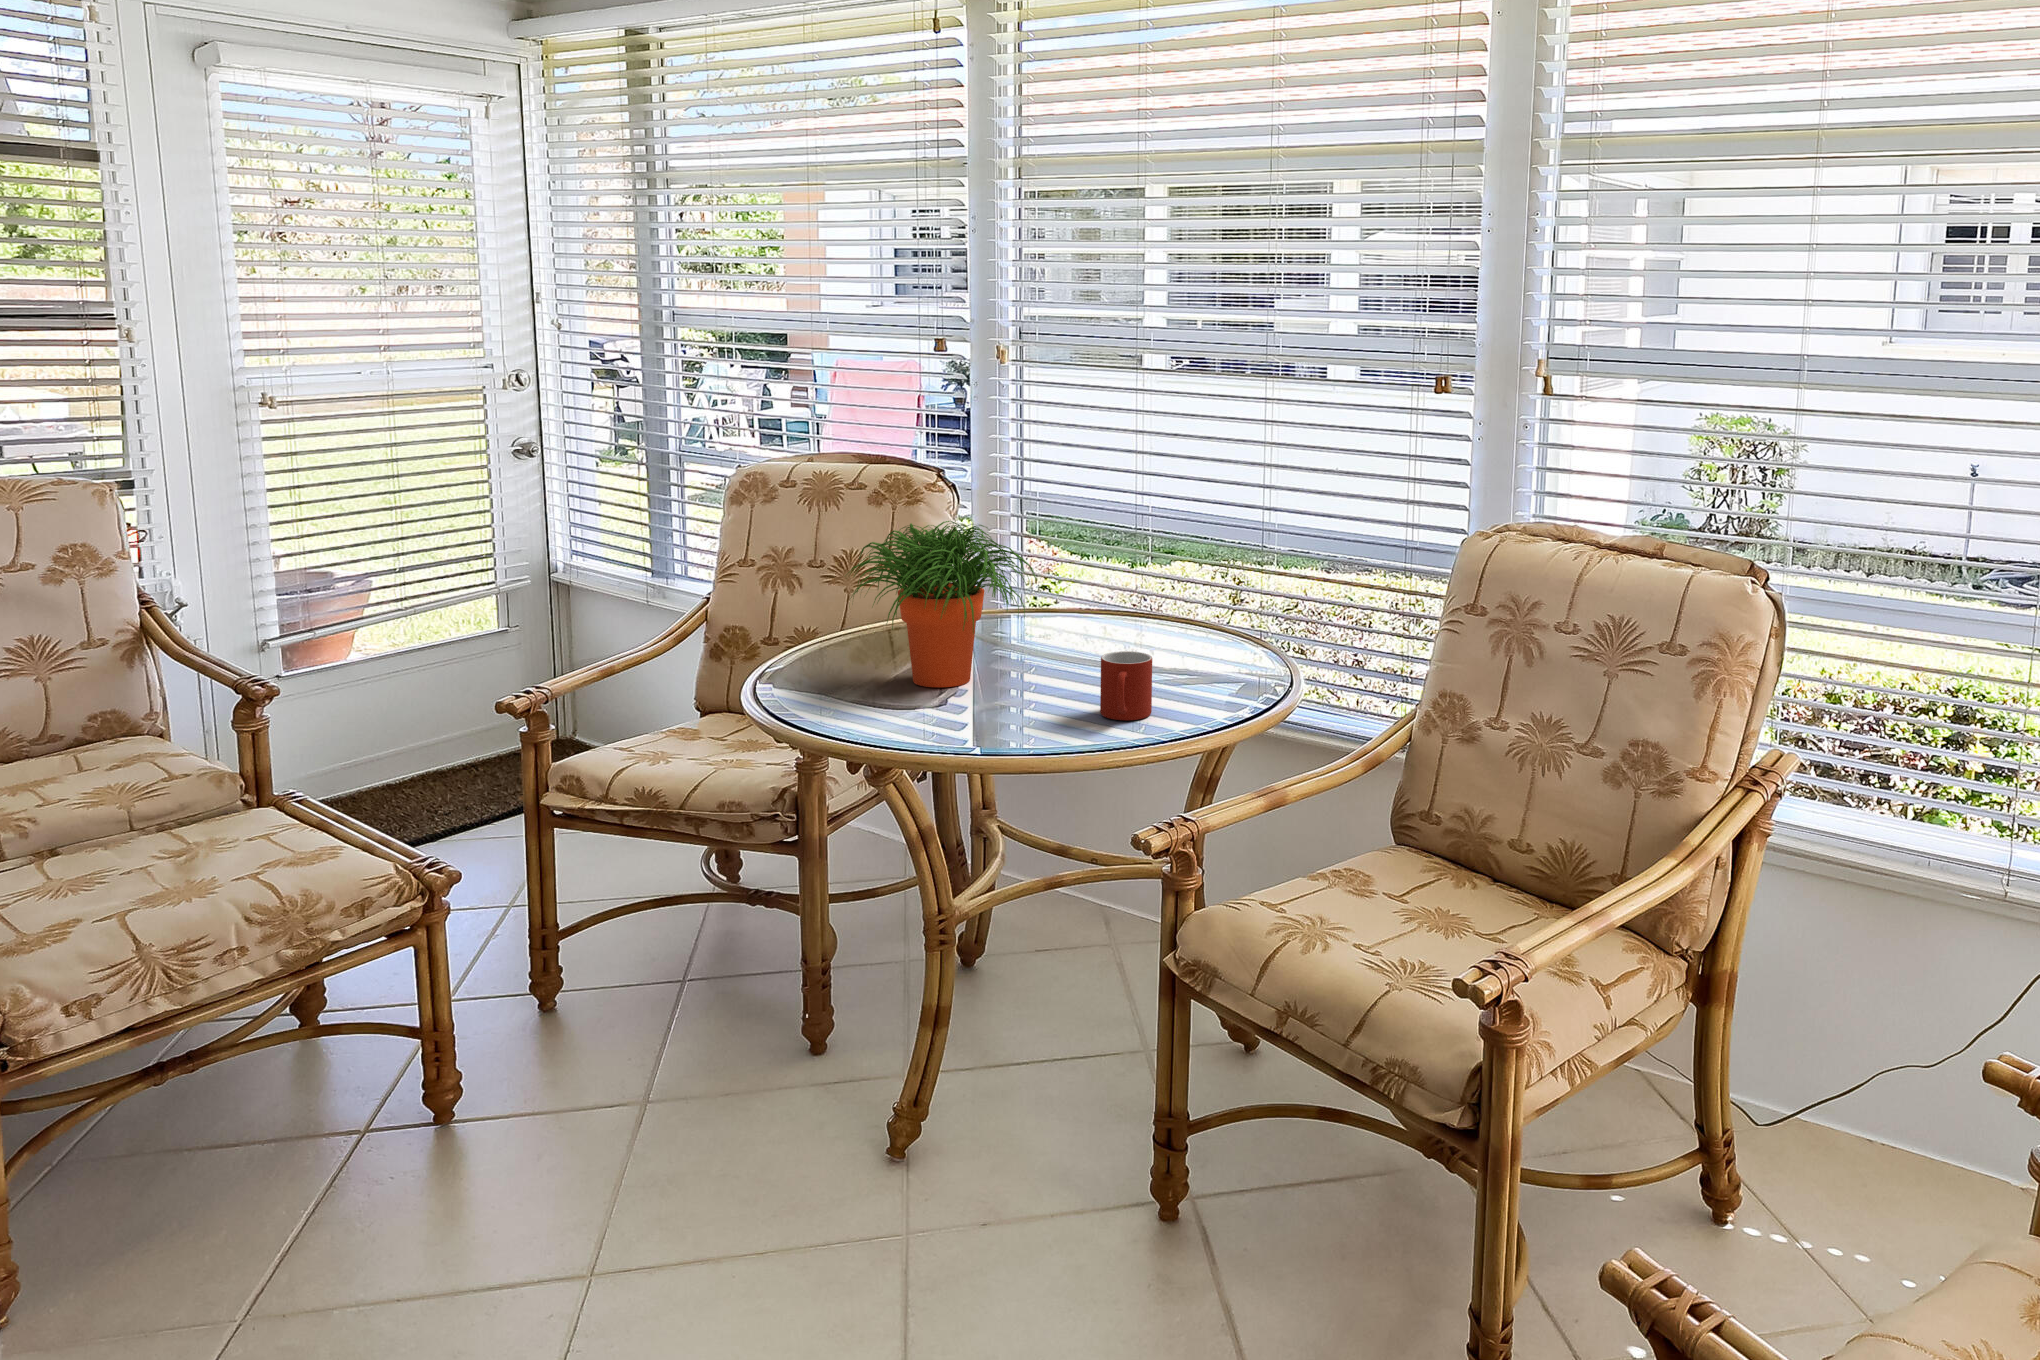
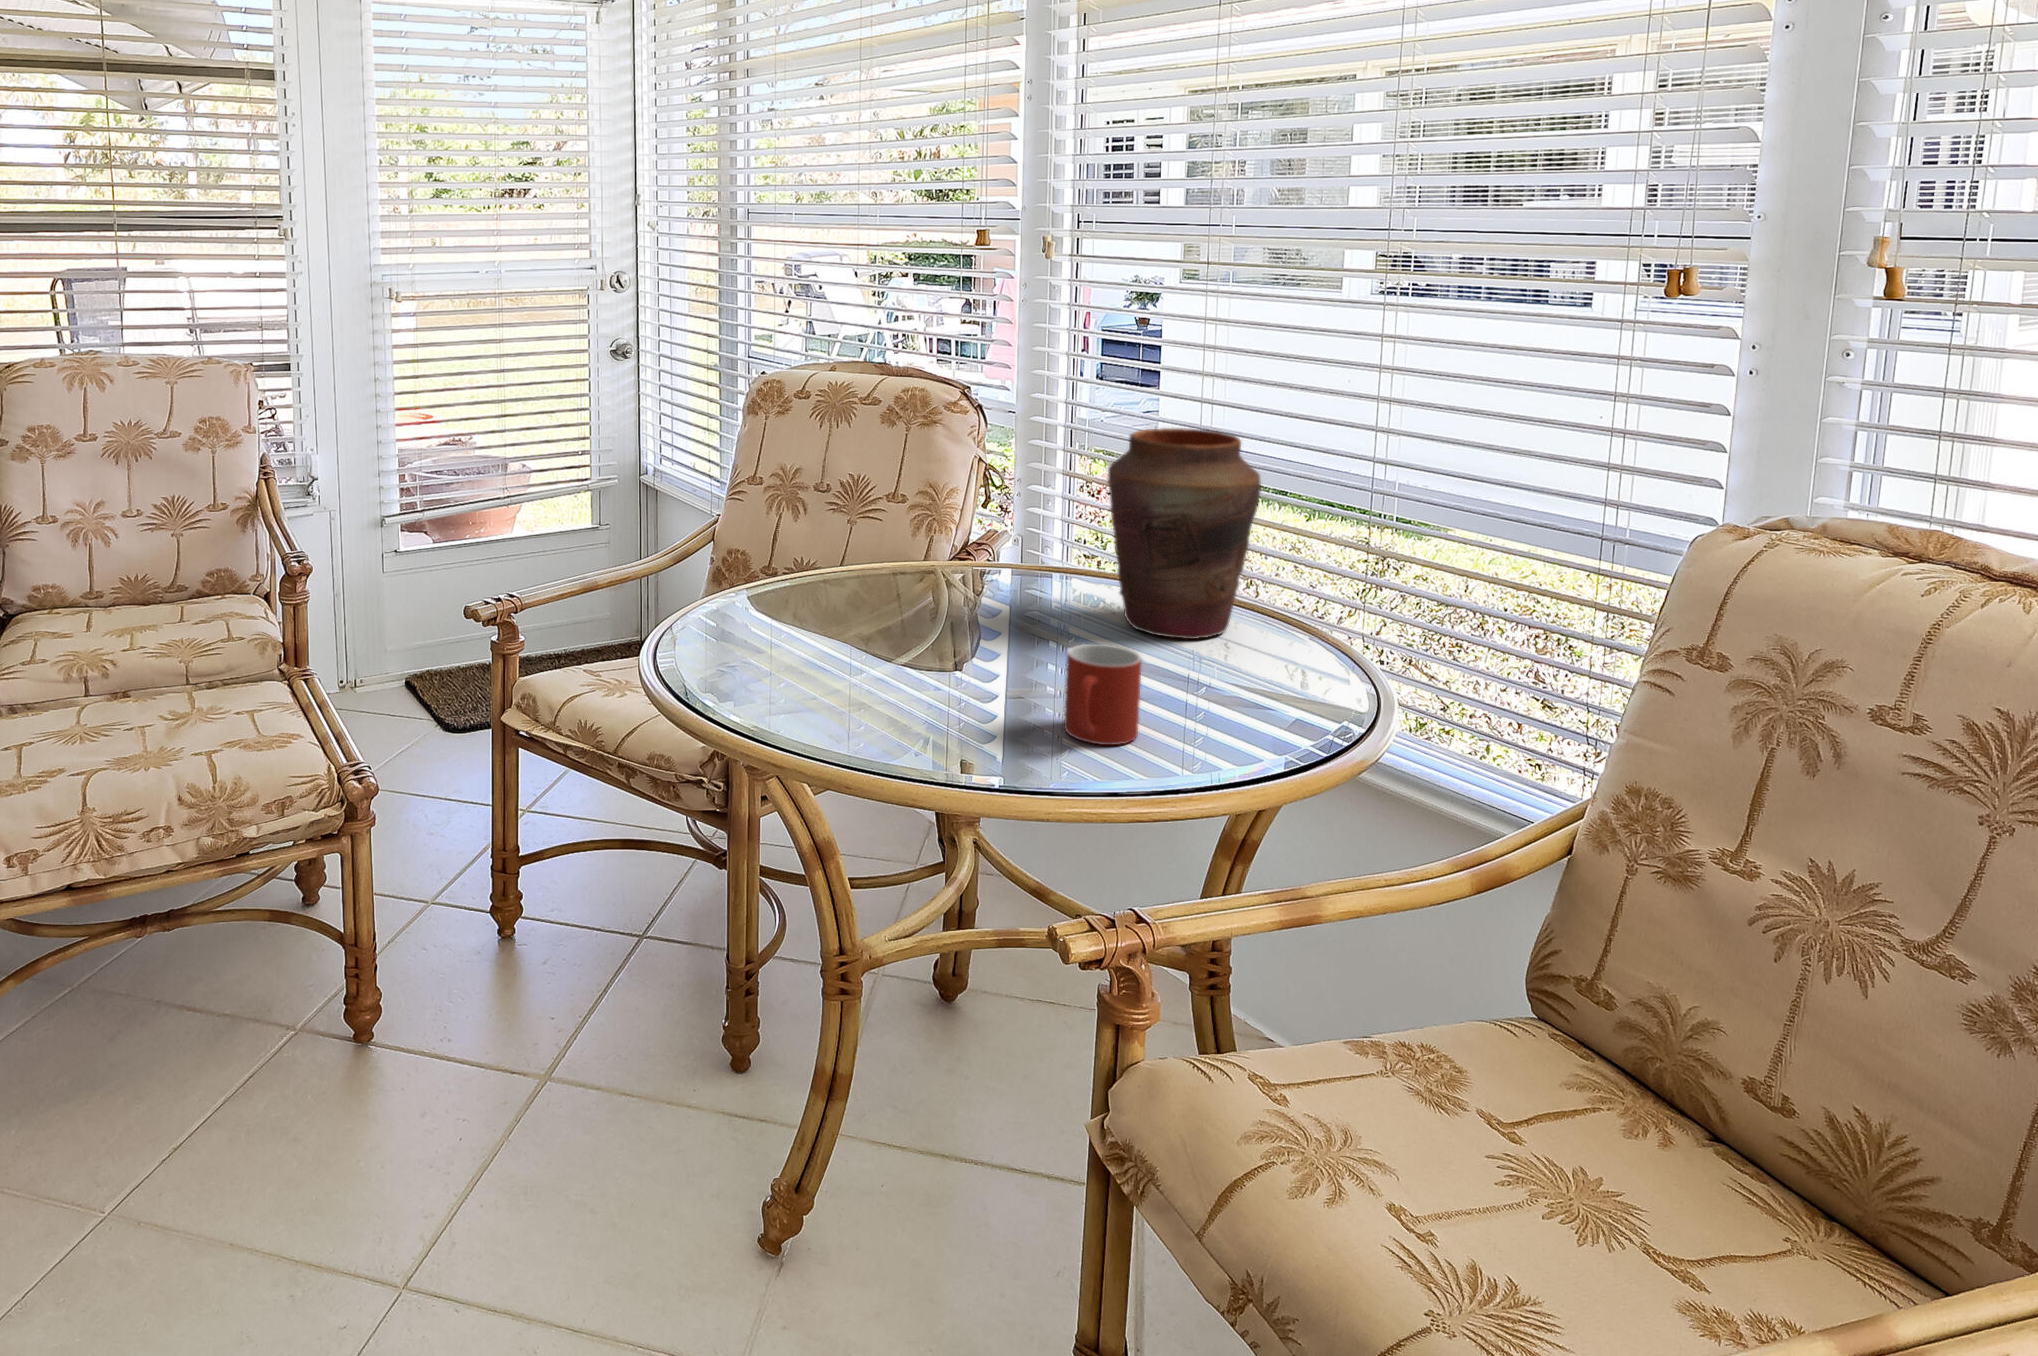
vase: none [1088,494,1197,650] -> present [1108,428,1261,639]
potted plant: present [847,521,1037,687] -> none [774,447,1014,656]

